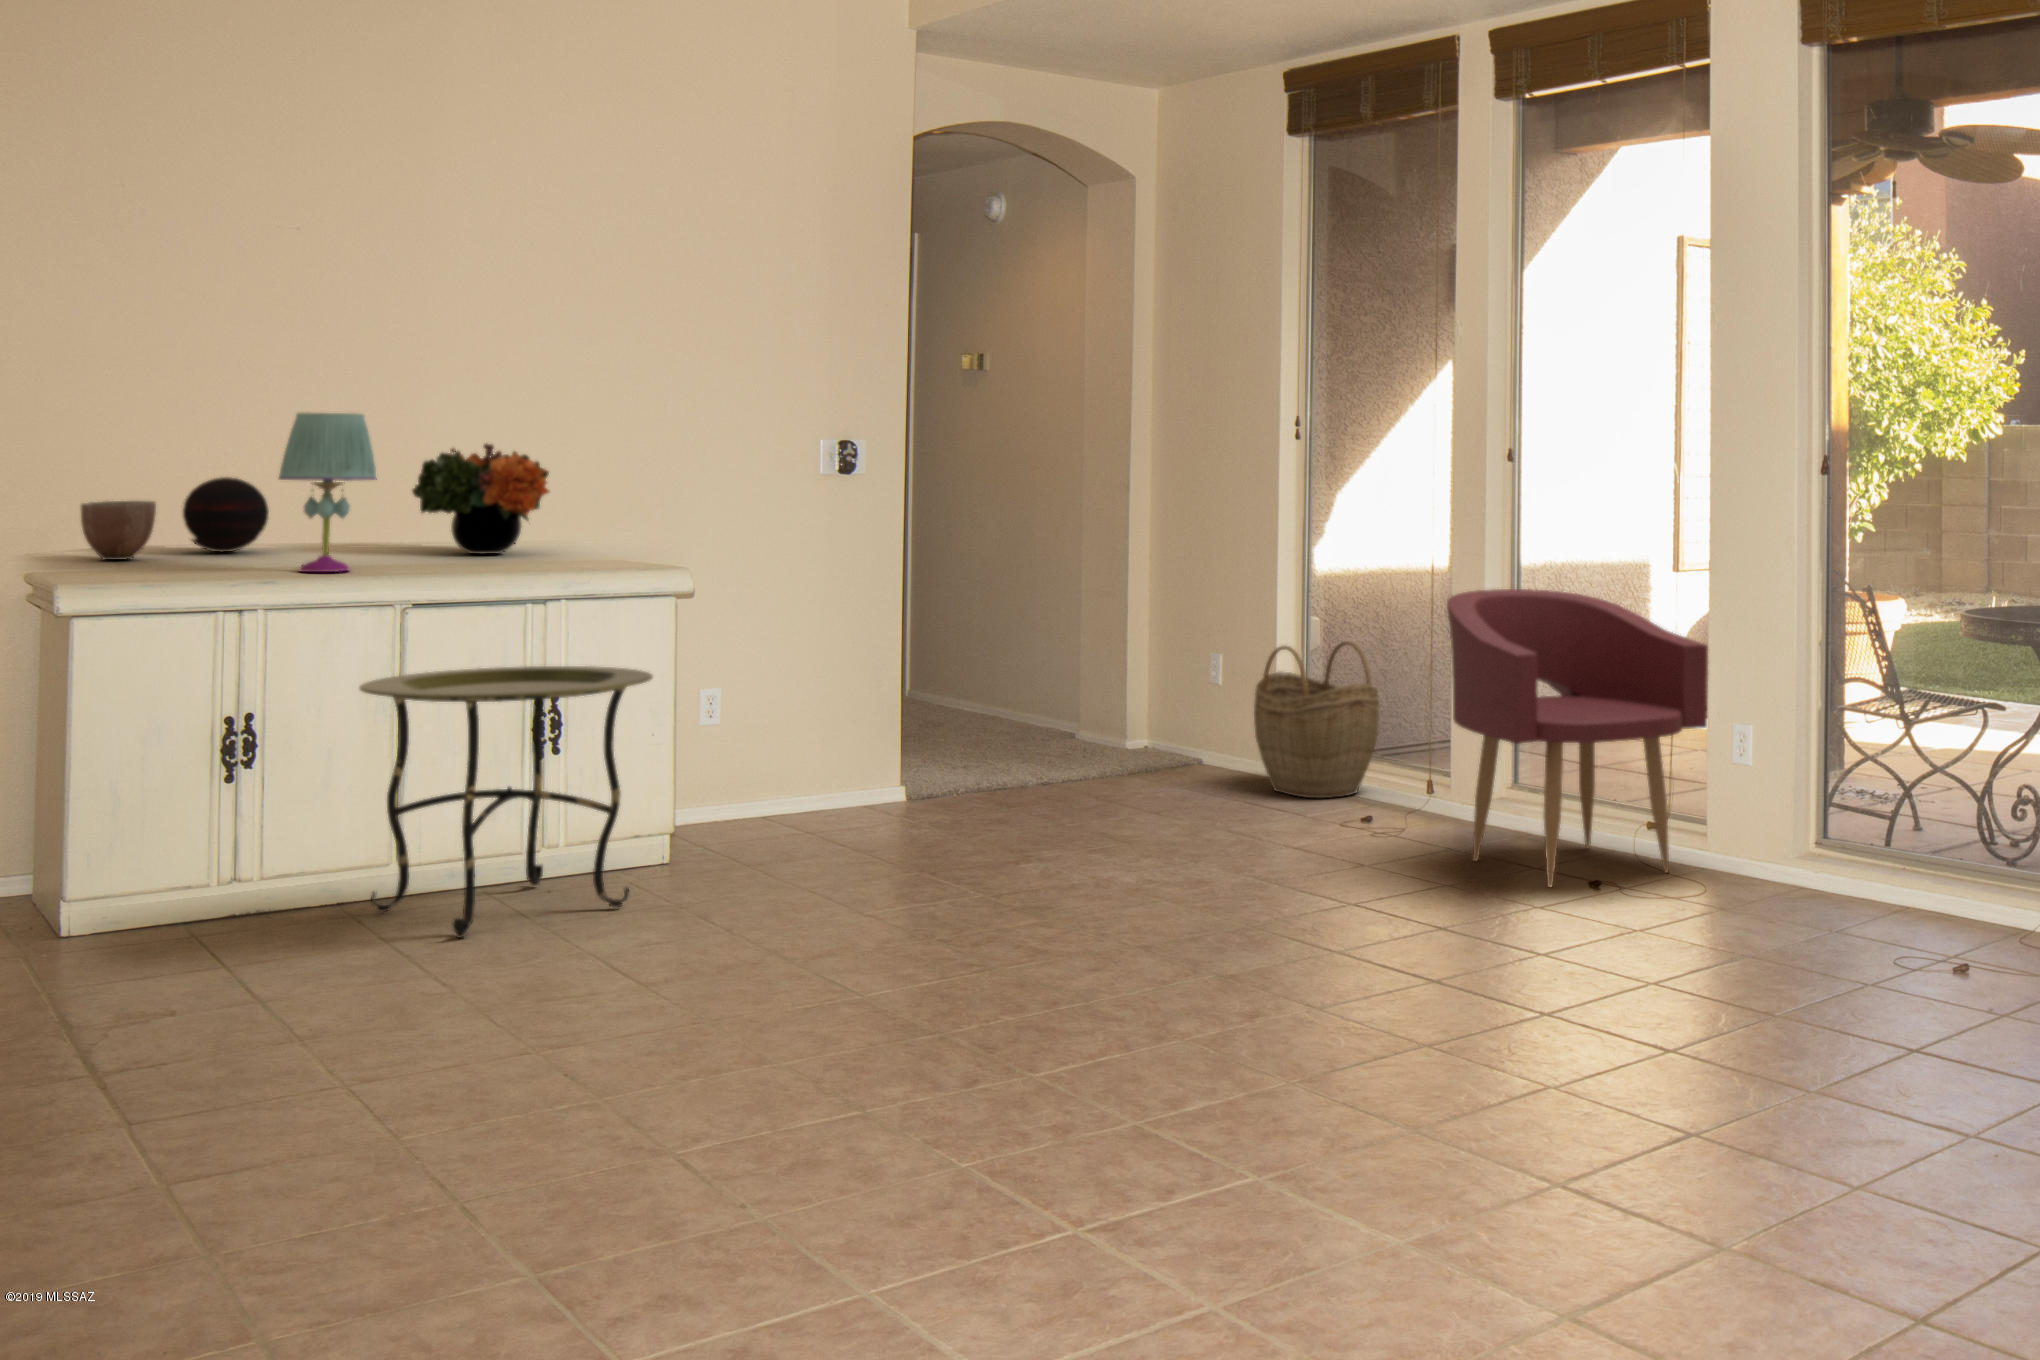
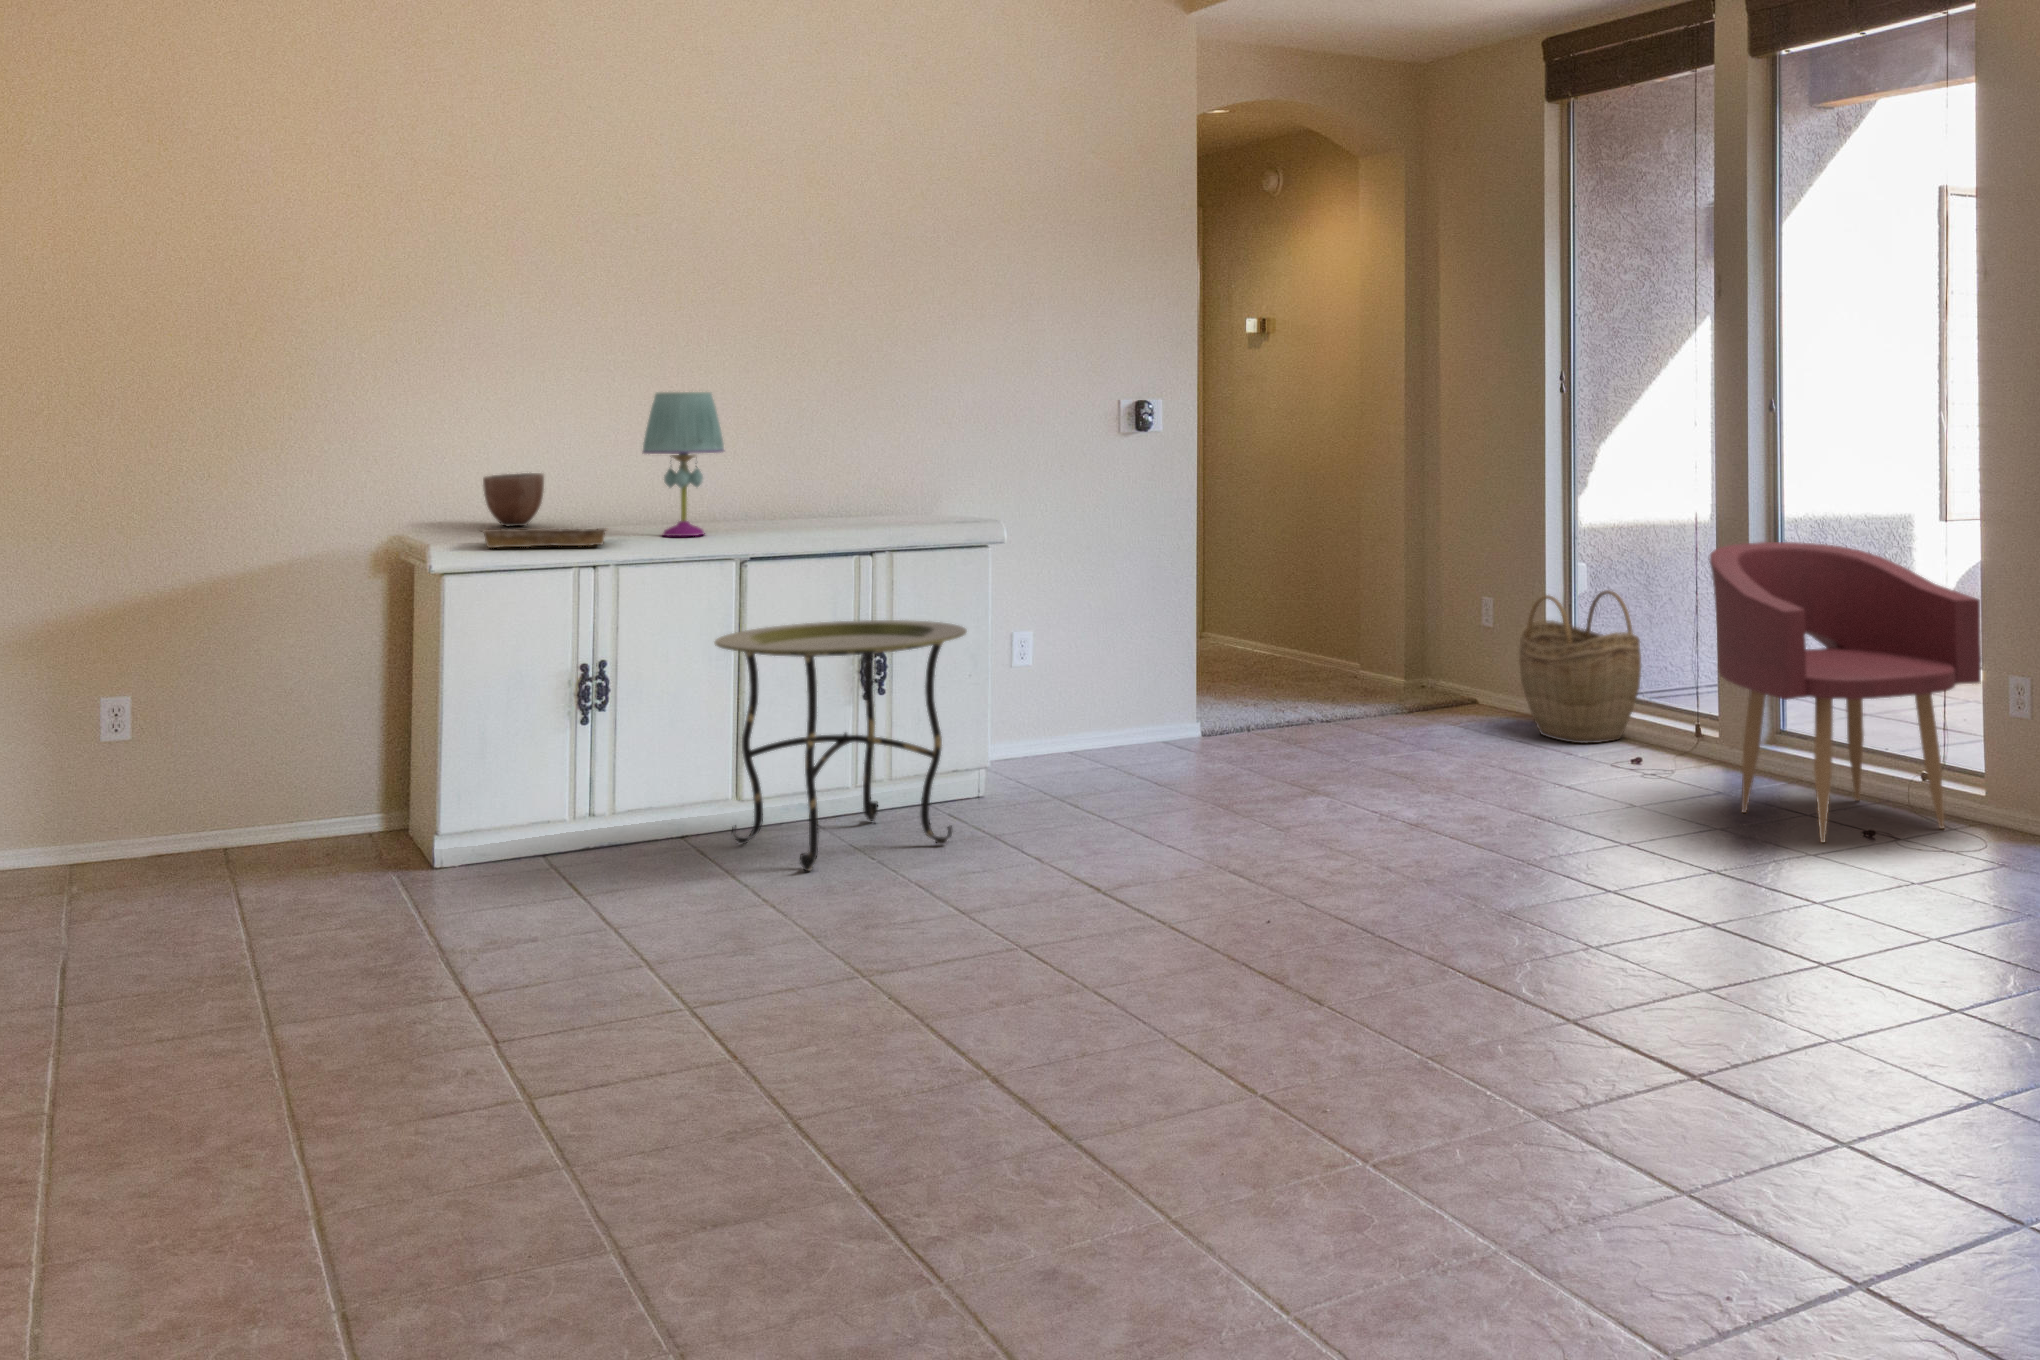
flower arrangement: present [412,444,550,554] -> none [754,415,875,517]
decorative orb: present [183,477,269,552] -> none [565,451,638,517]
tray: none [78,560,238,581] -> present [482,528,607,548]

